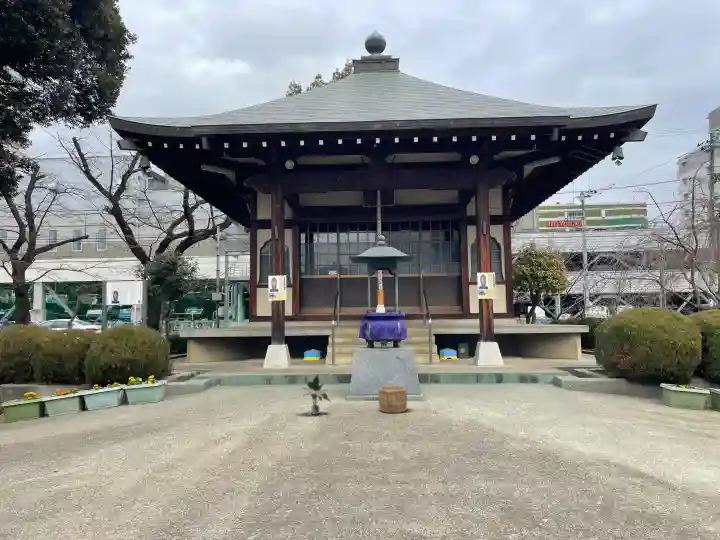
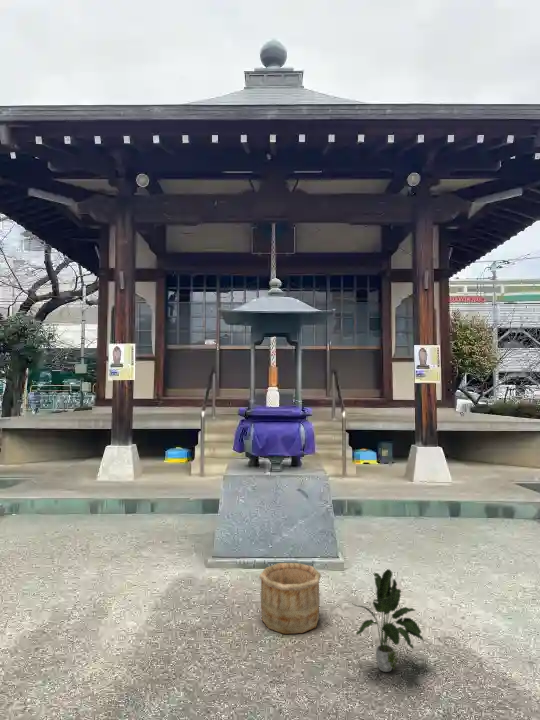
potted plant: present [304,375,330,414] -> present [356,569,423,672]

